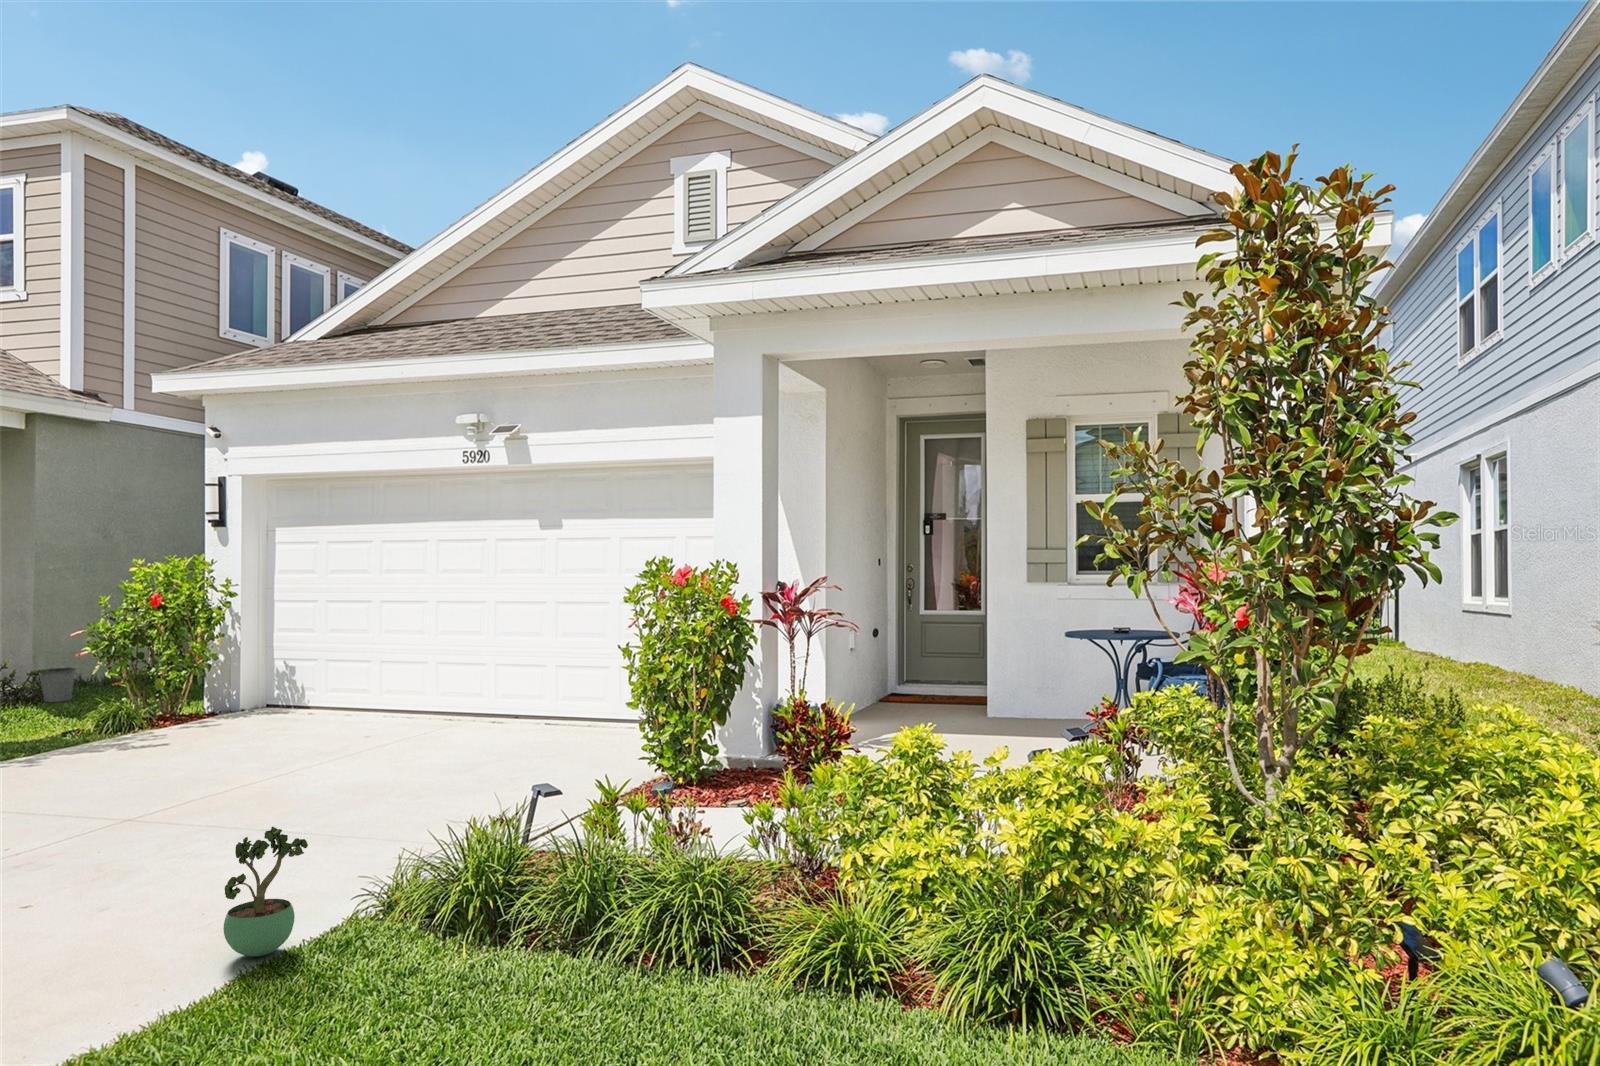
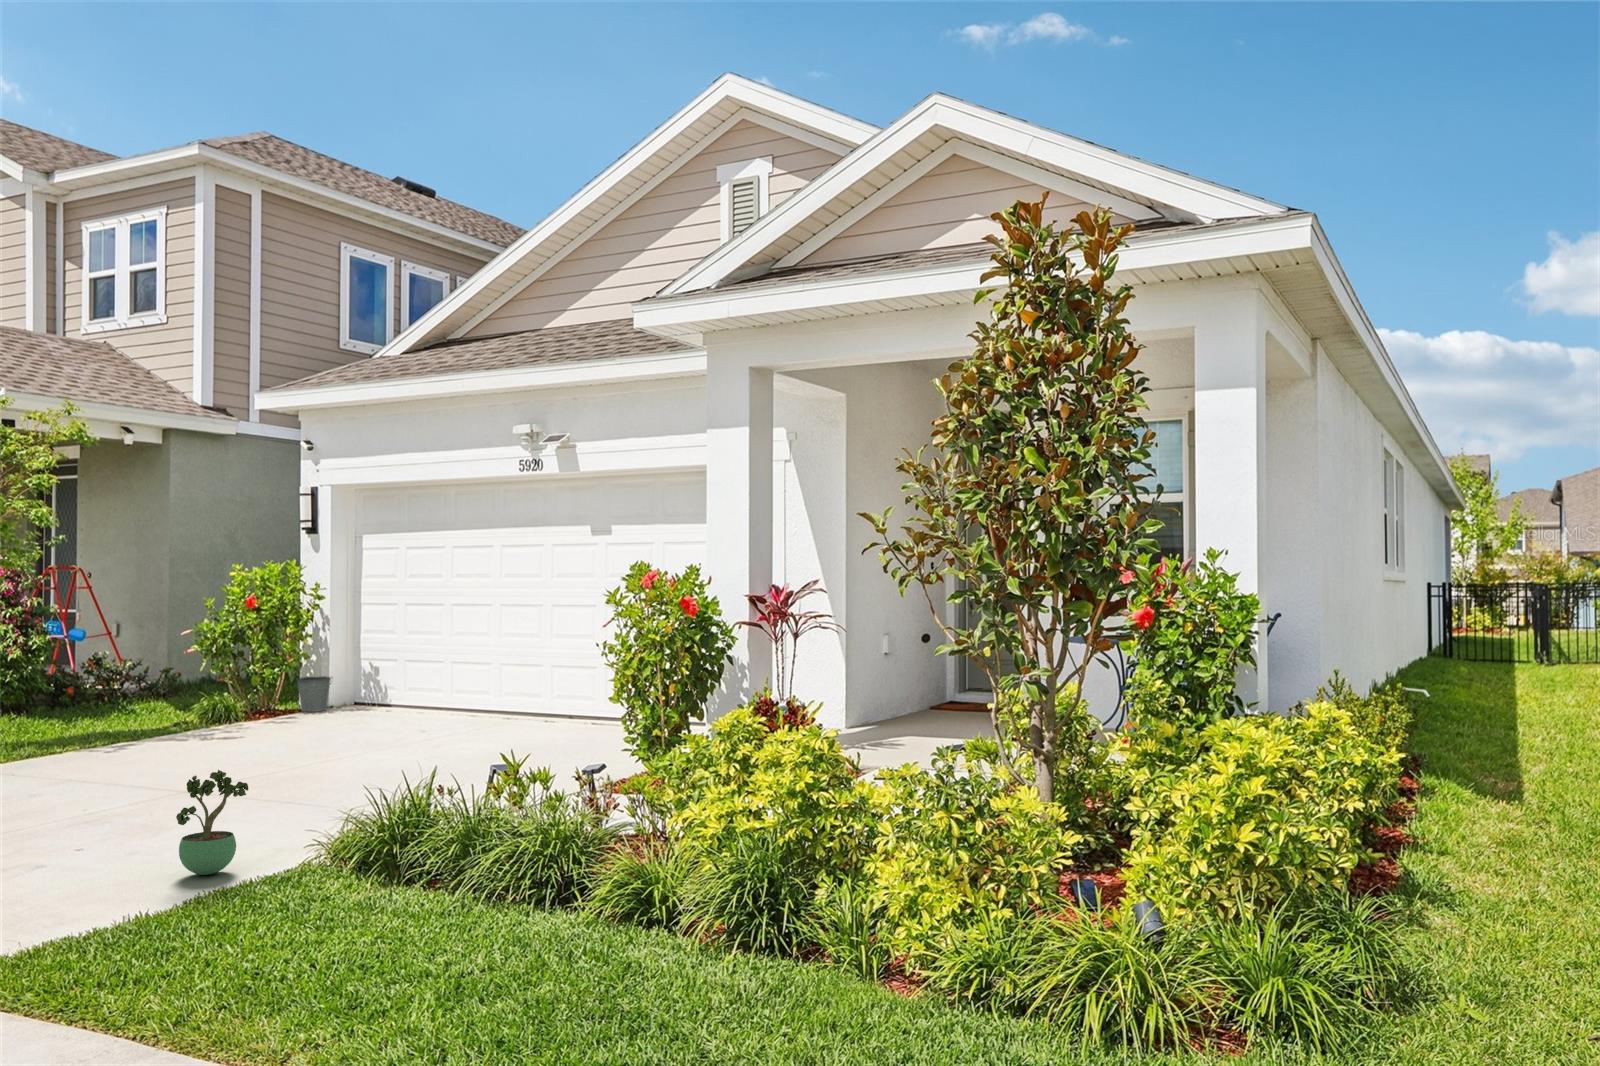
bucket: present [39,667,76,702] -> present [296,676,331,712]

